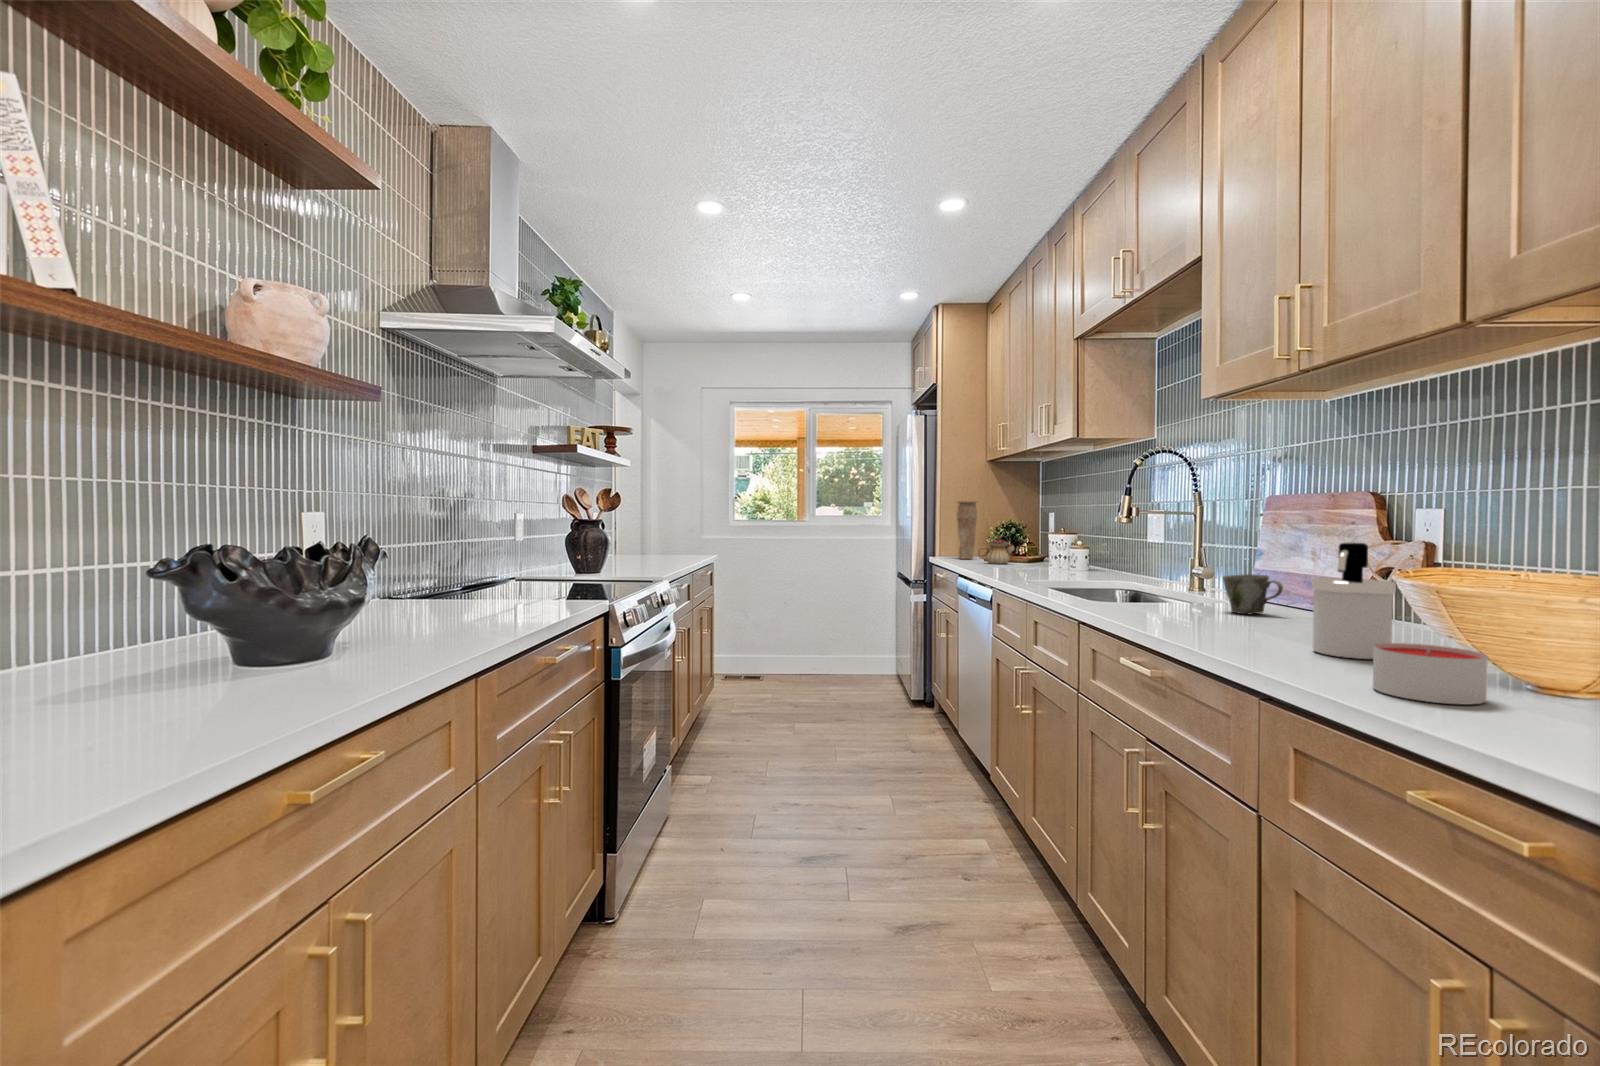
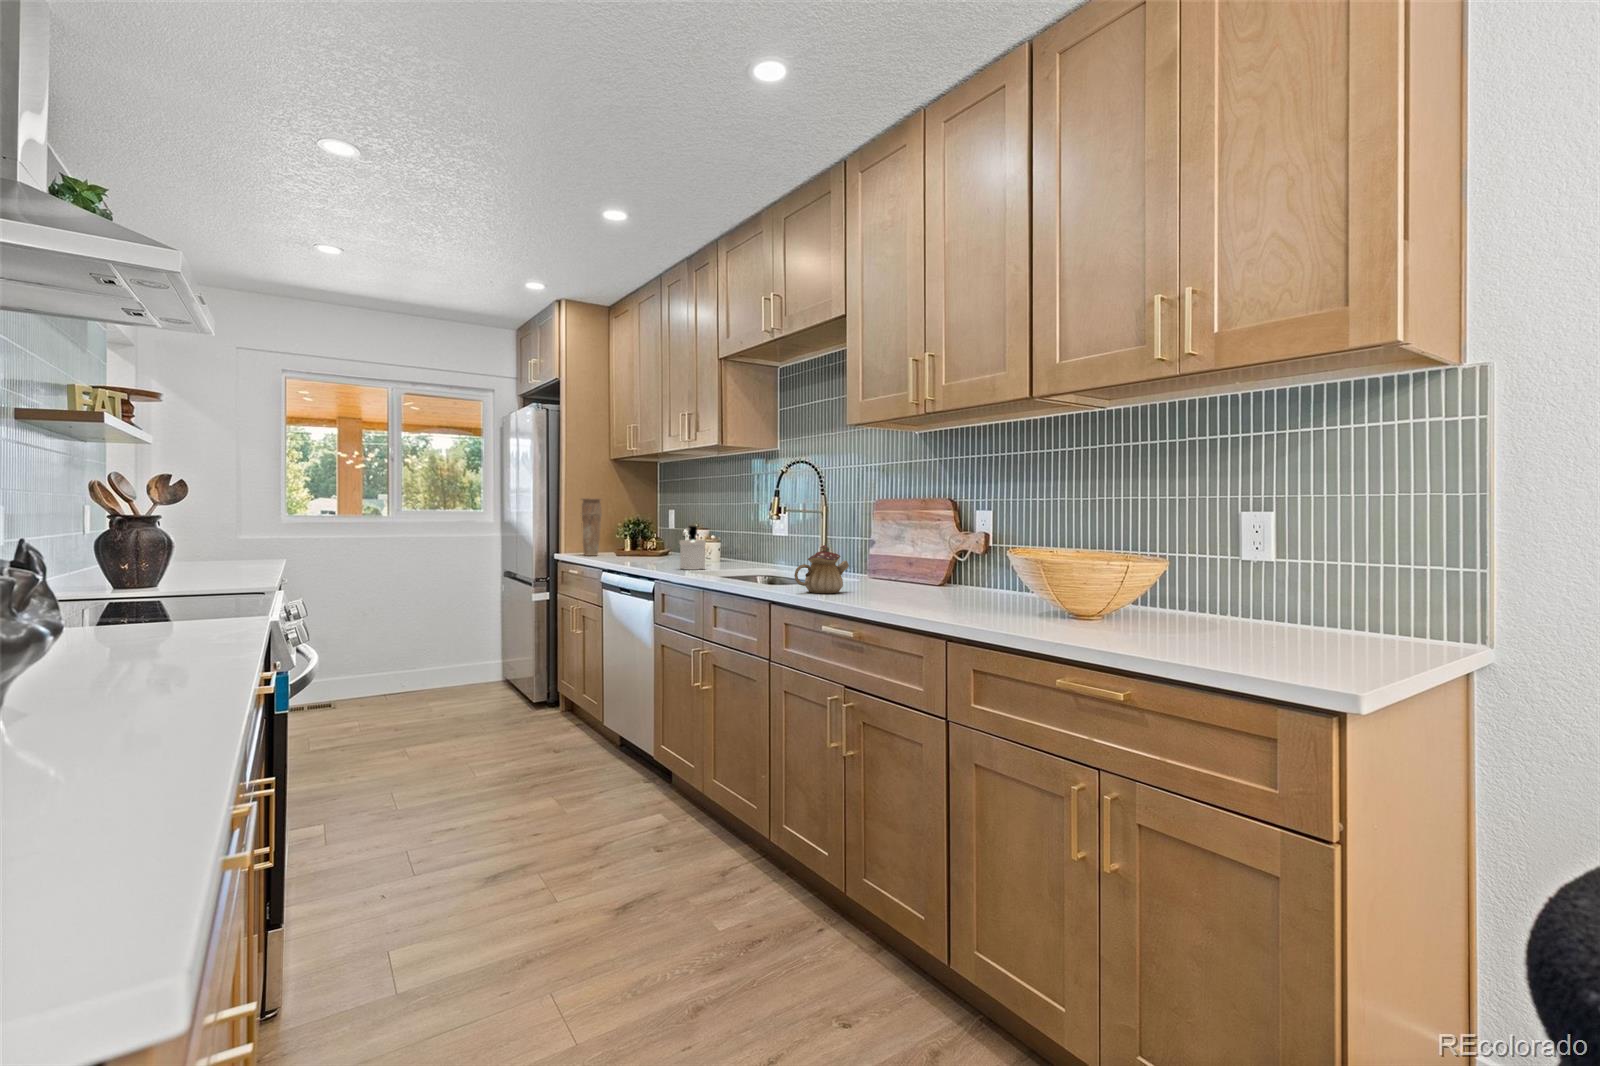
teapot: present [978,536,1015,564] -> present [794,545,849,593]
soap dispenser: present [1311,543,1396,659] -> present [679,526,706,570]
mug: present [1223,574,1283,614] -> none [862,559,902,590]
candle: present [1373,643,1488,704] -> none [1007,597,1064,631]

